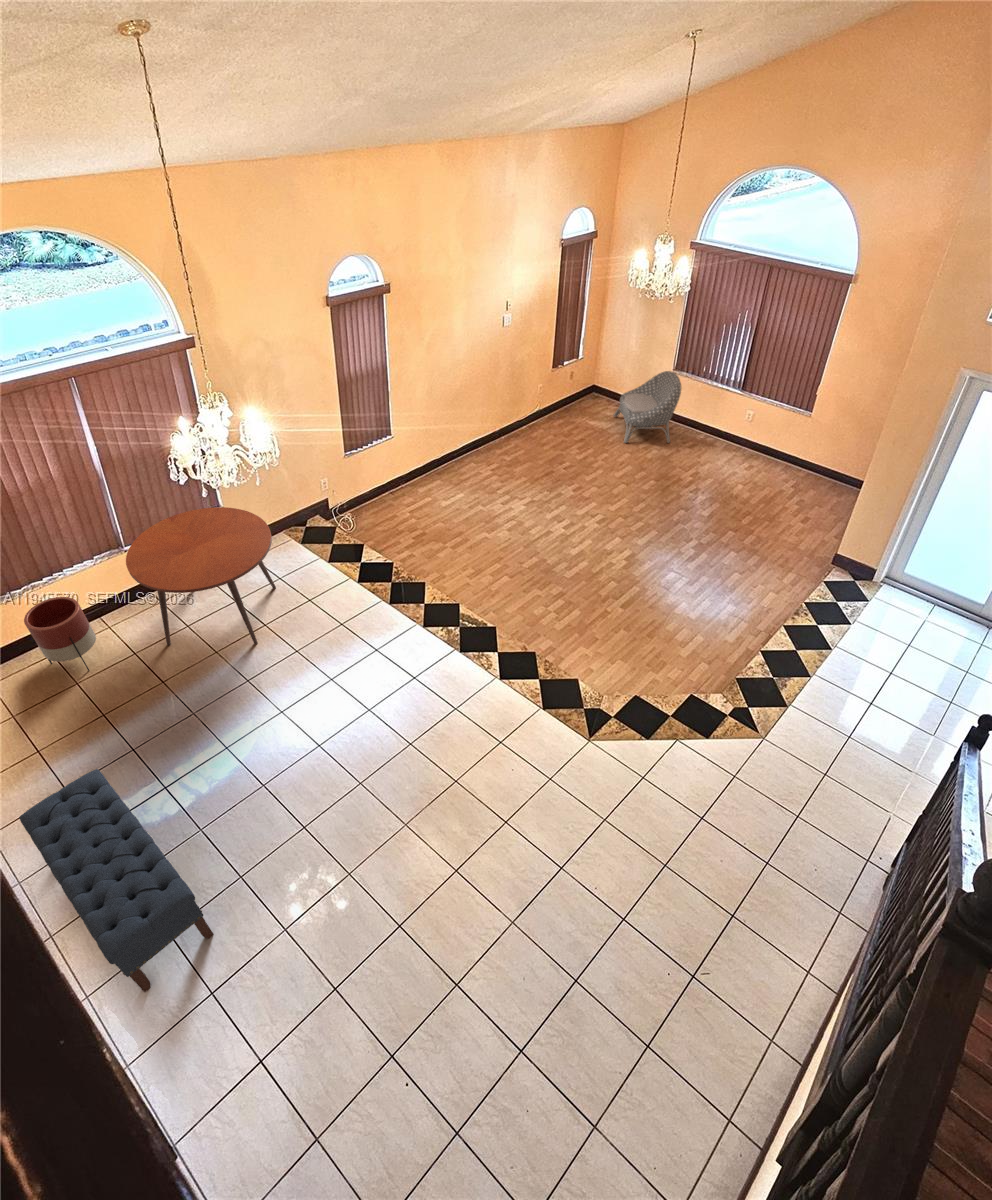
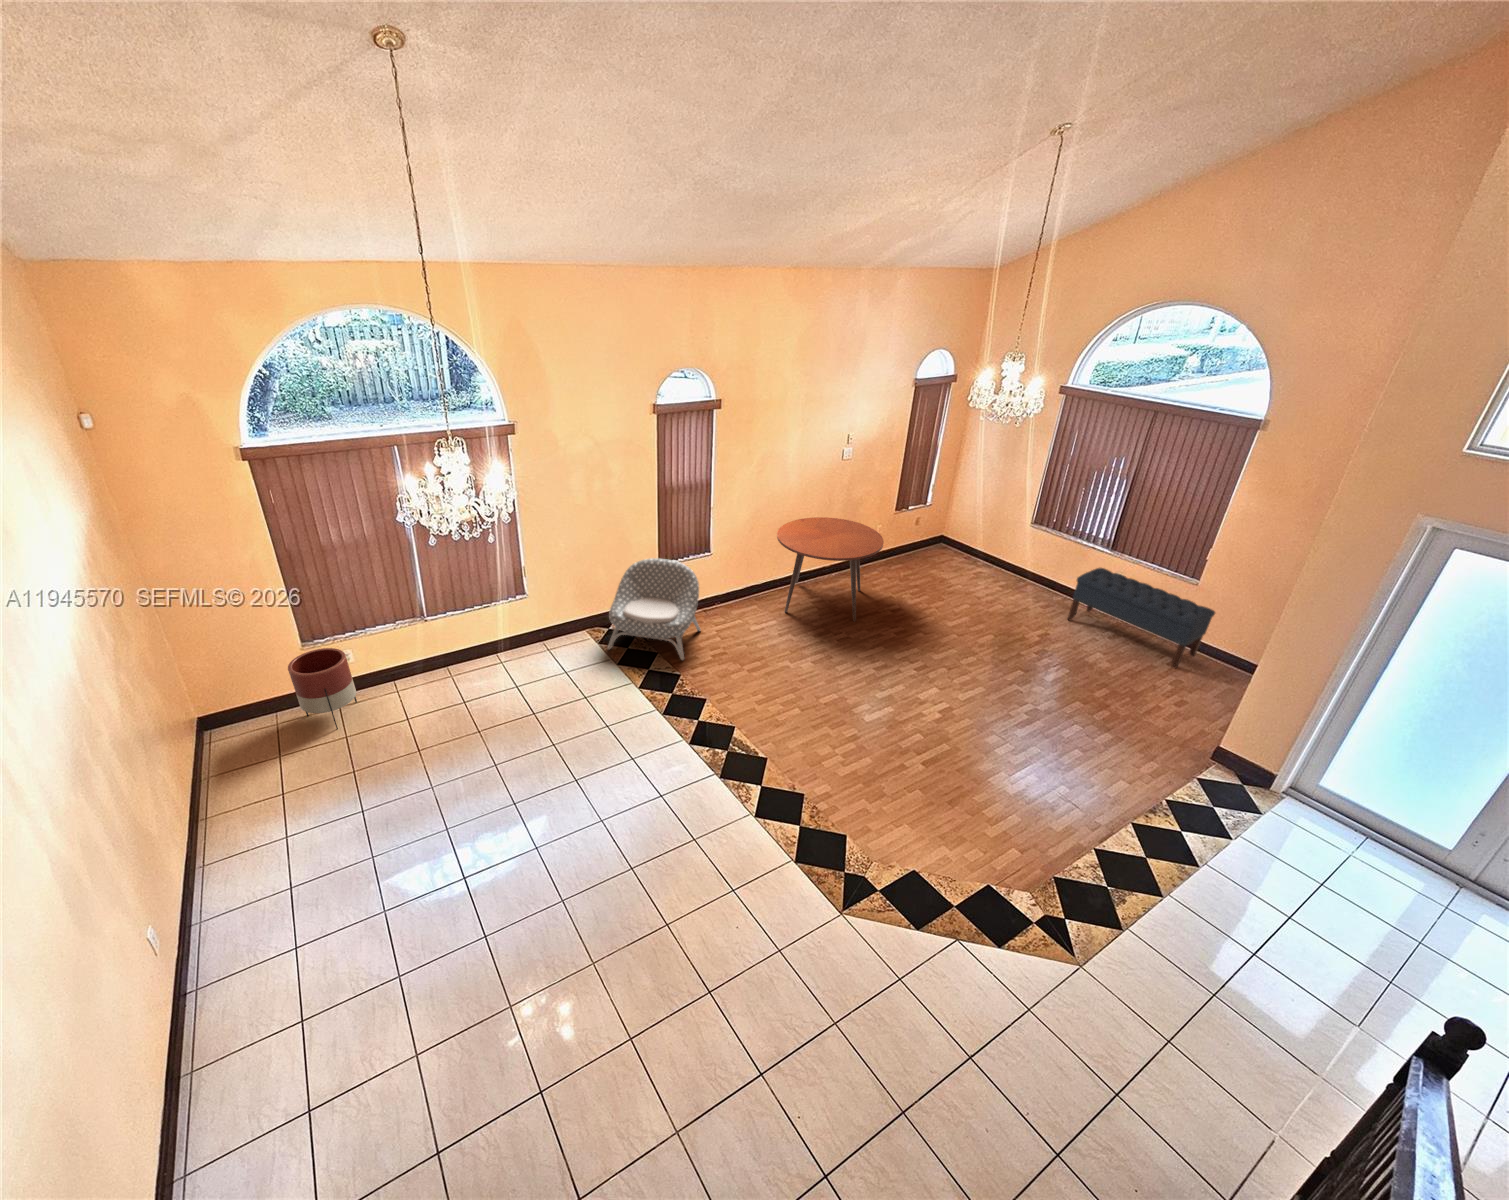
armchair: present [613,371,681,443] -> present [608,558,701,660]
dining table: present [126,507,276,645] -> present [777,517,884,622]
bench: present [19,769,214,992] -> present [1068,568,1215,668]

